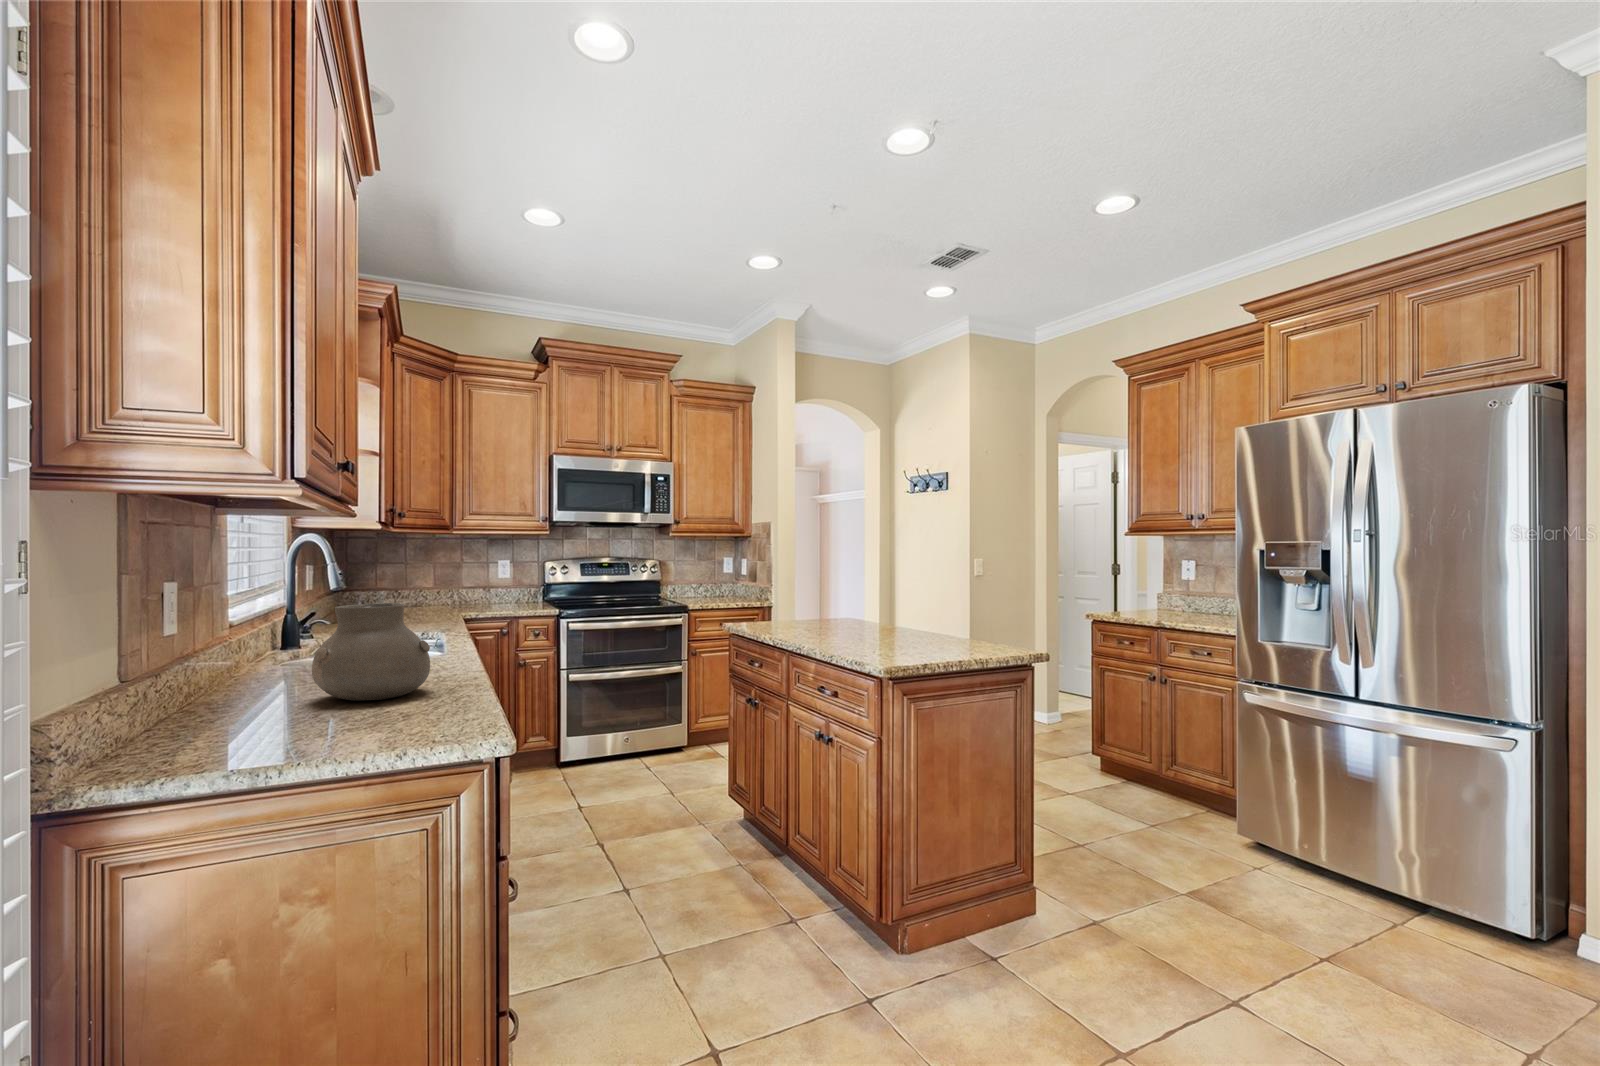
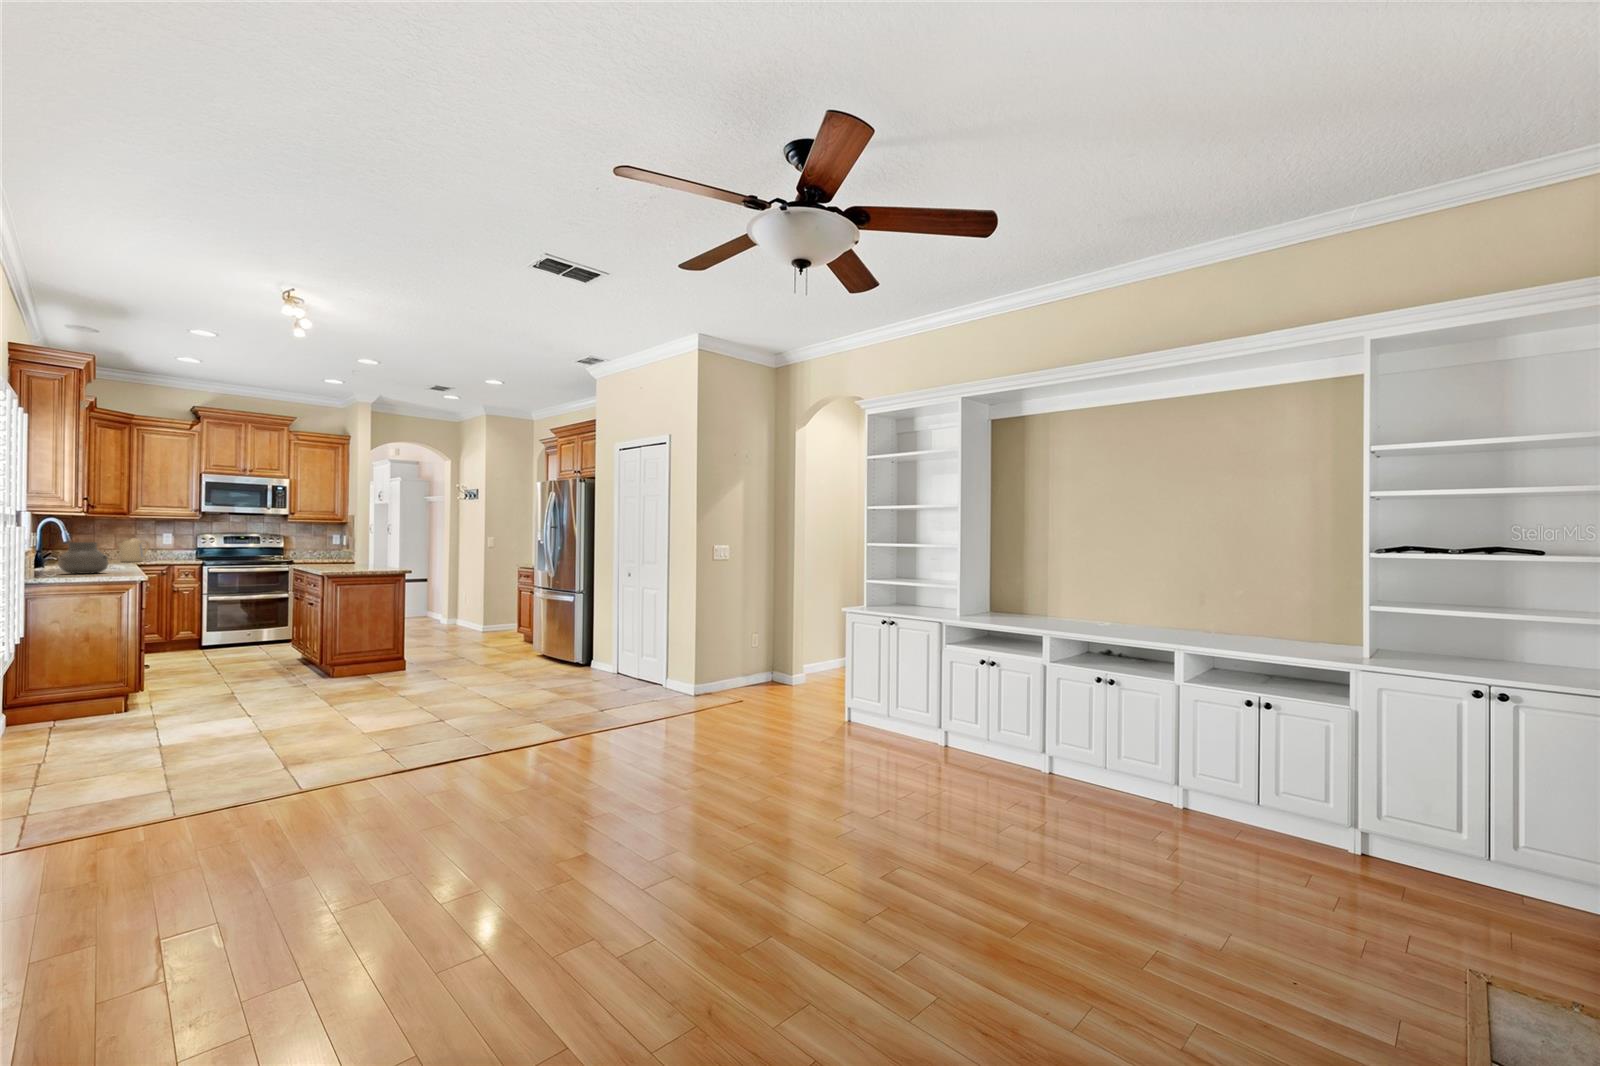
kettle: none [436,569,481,612] -> present [118,538,149,562]

